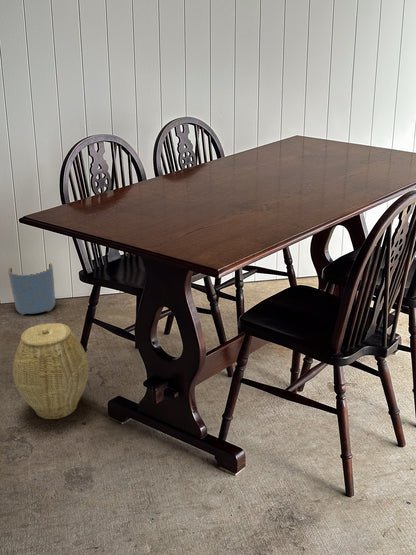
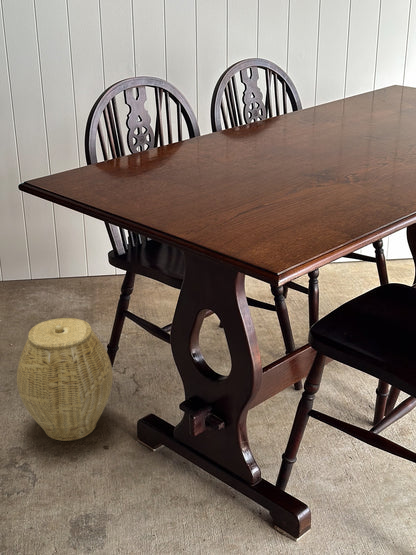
planter: present [8,263,55,315] -> none [23,232,80,300]

